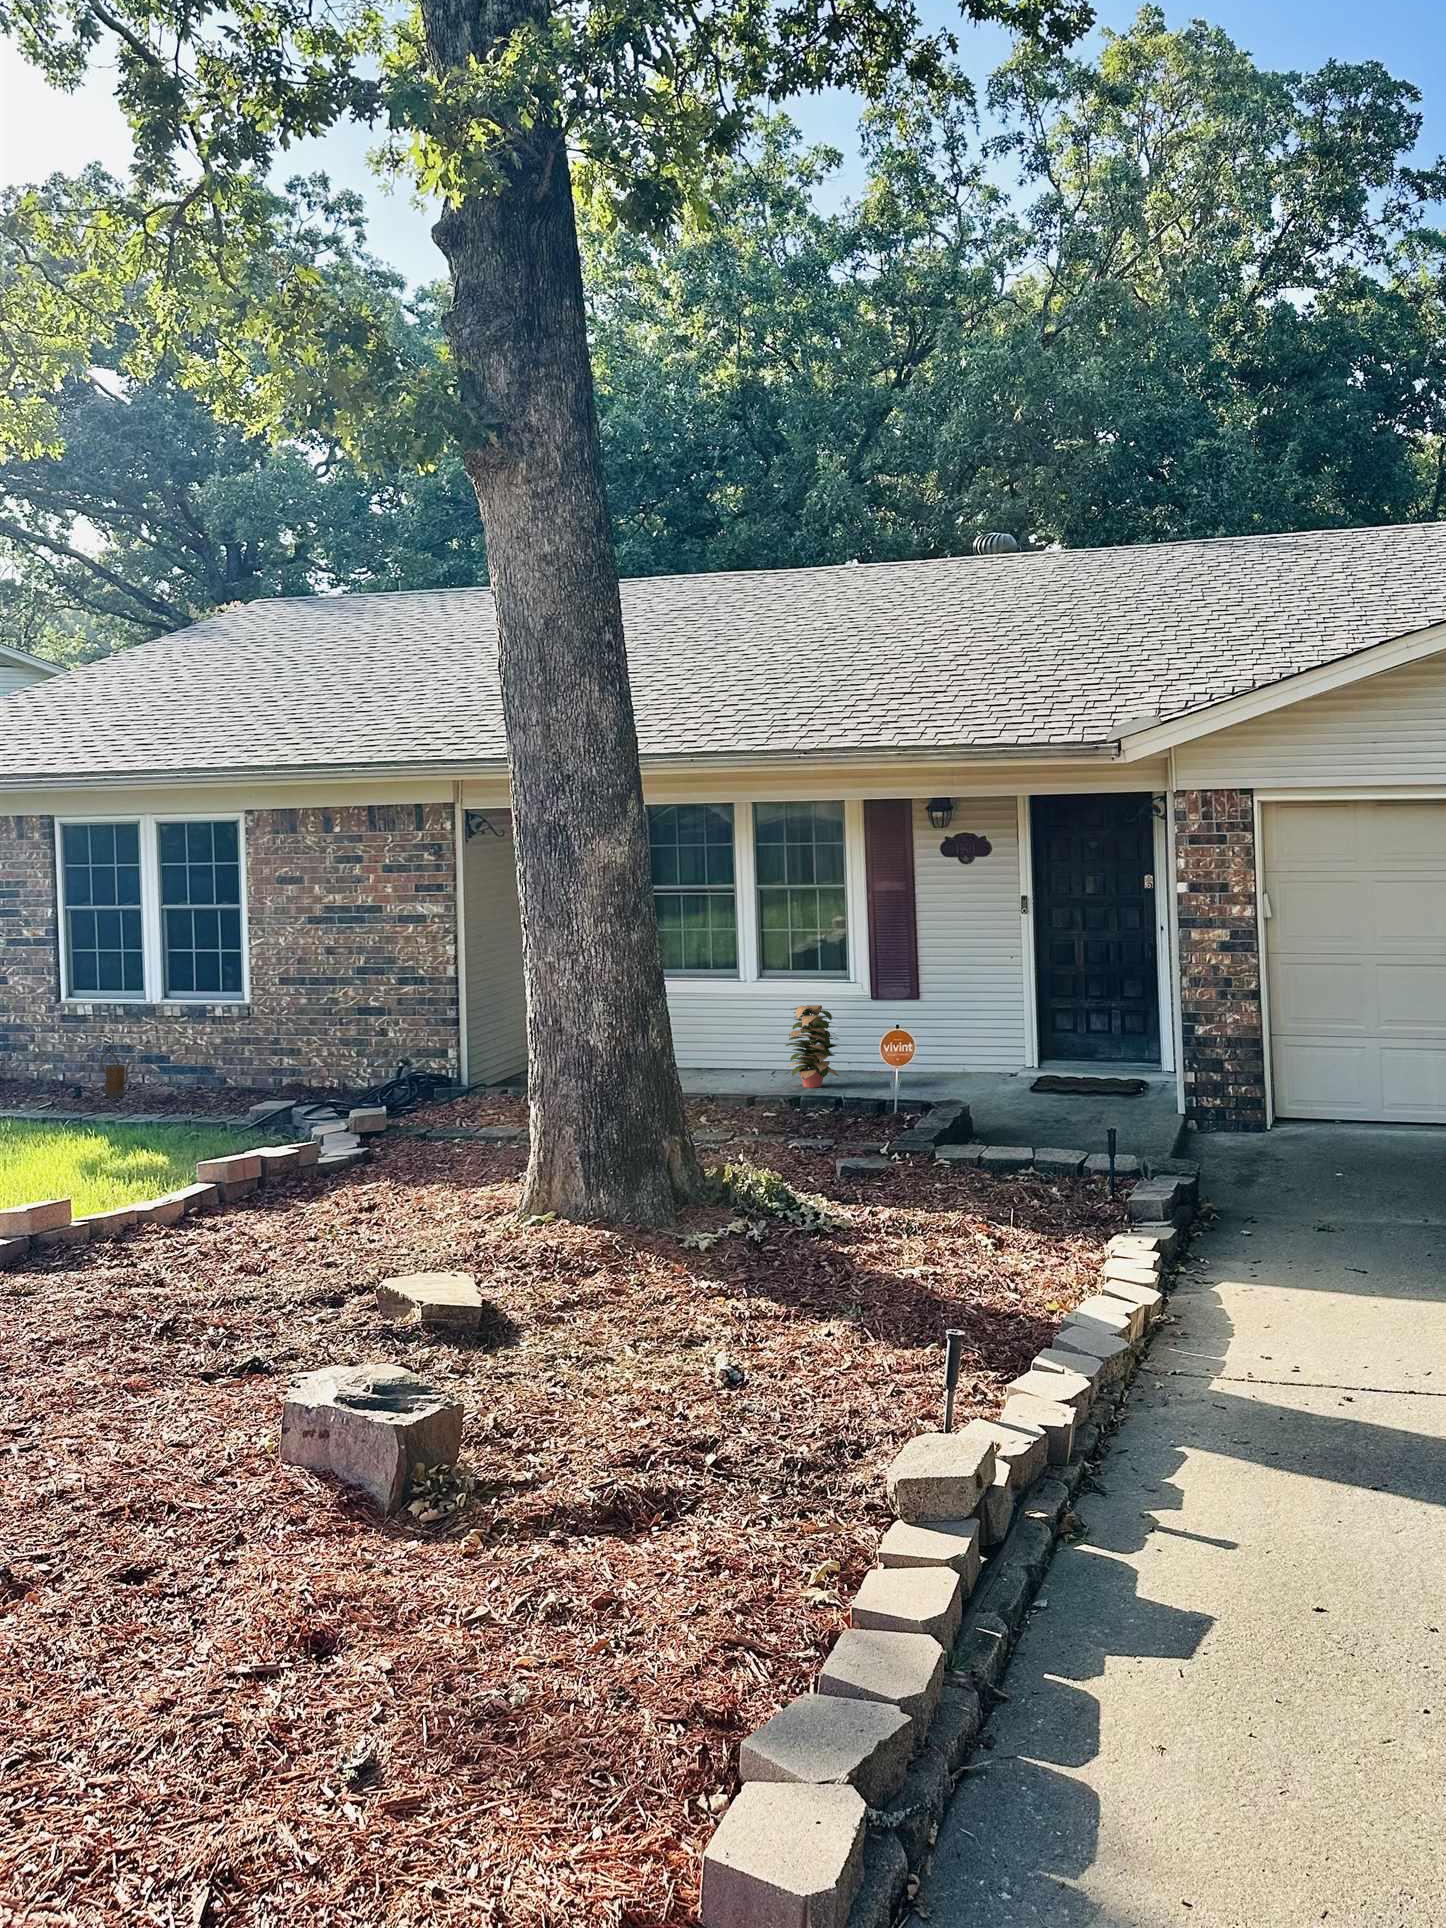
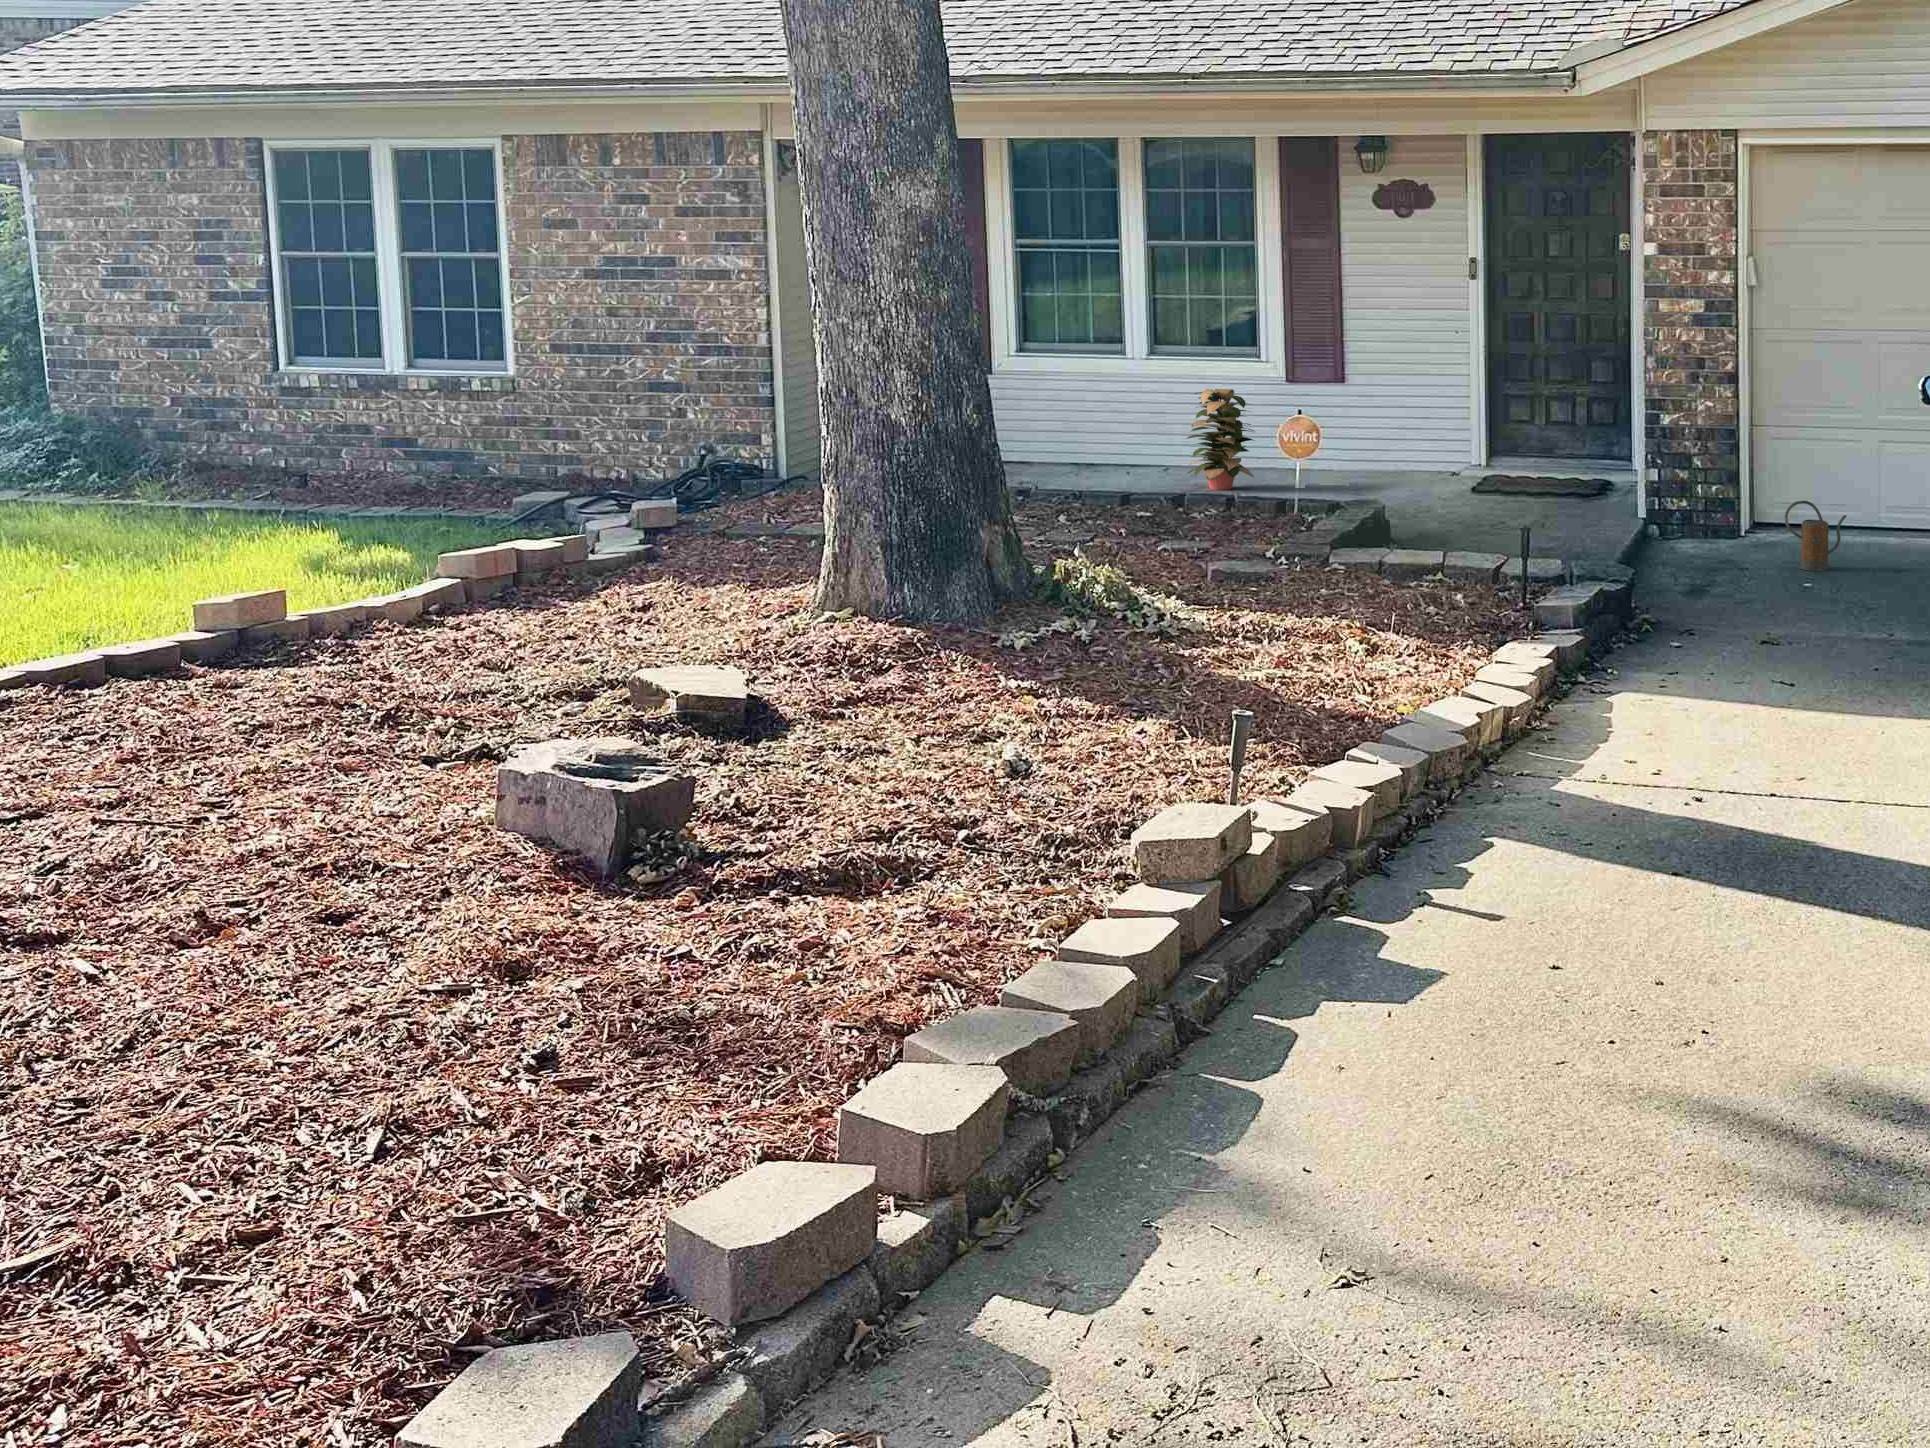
watering can: present [100,1052,131,1098] -> present [1785,501,1847,571]

